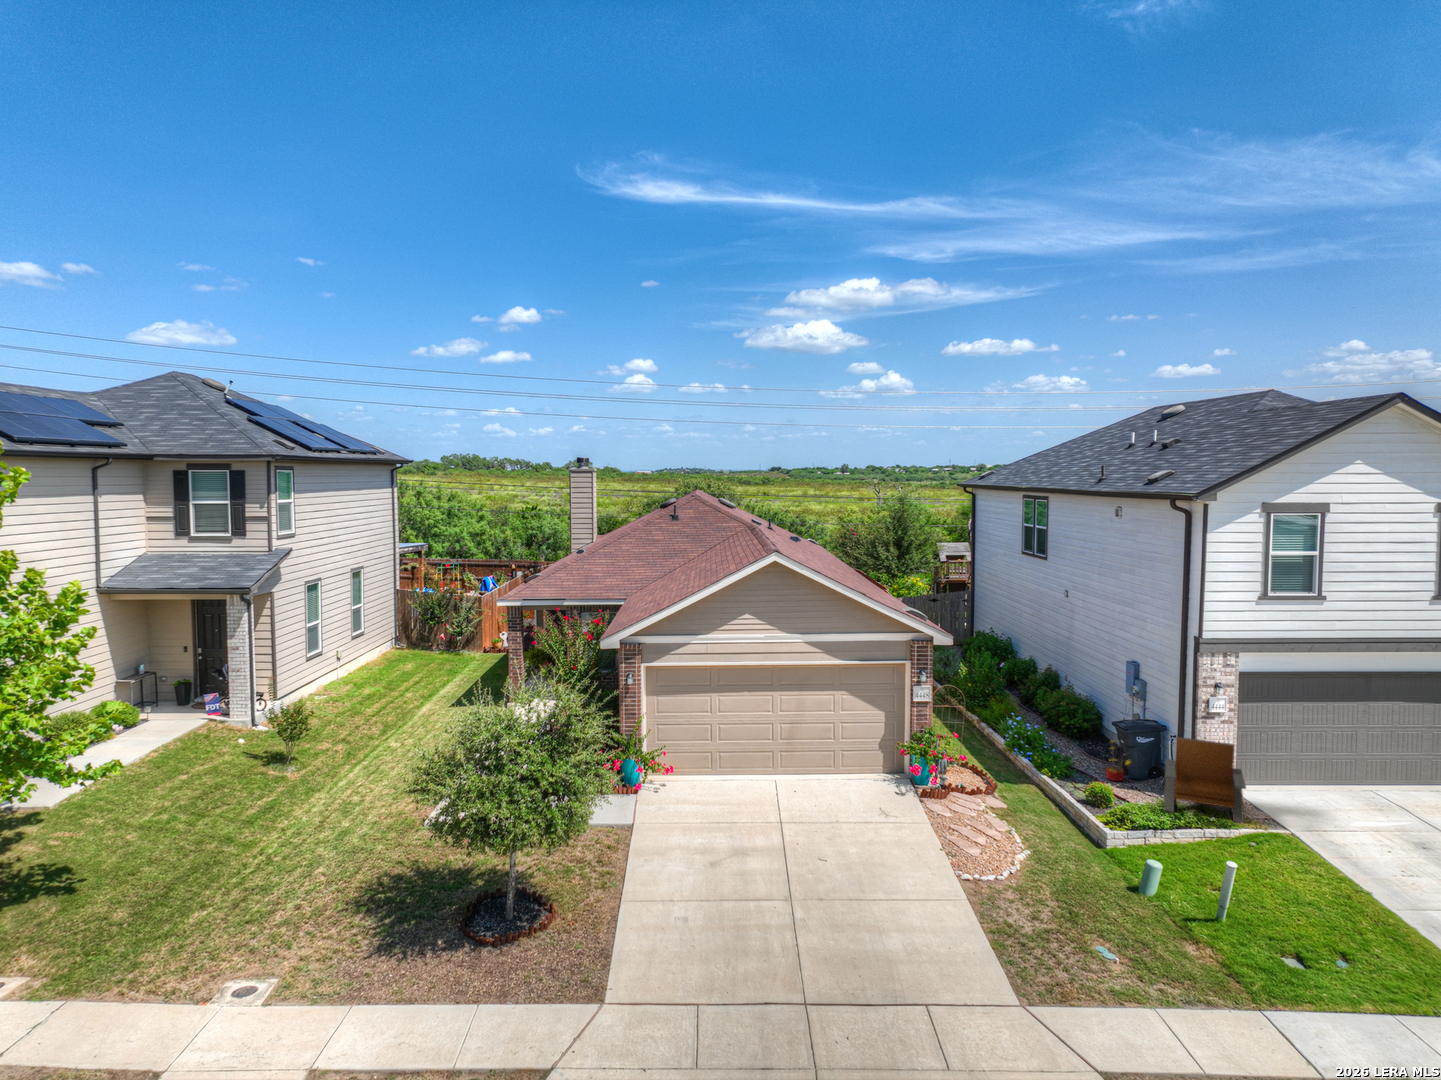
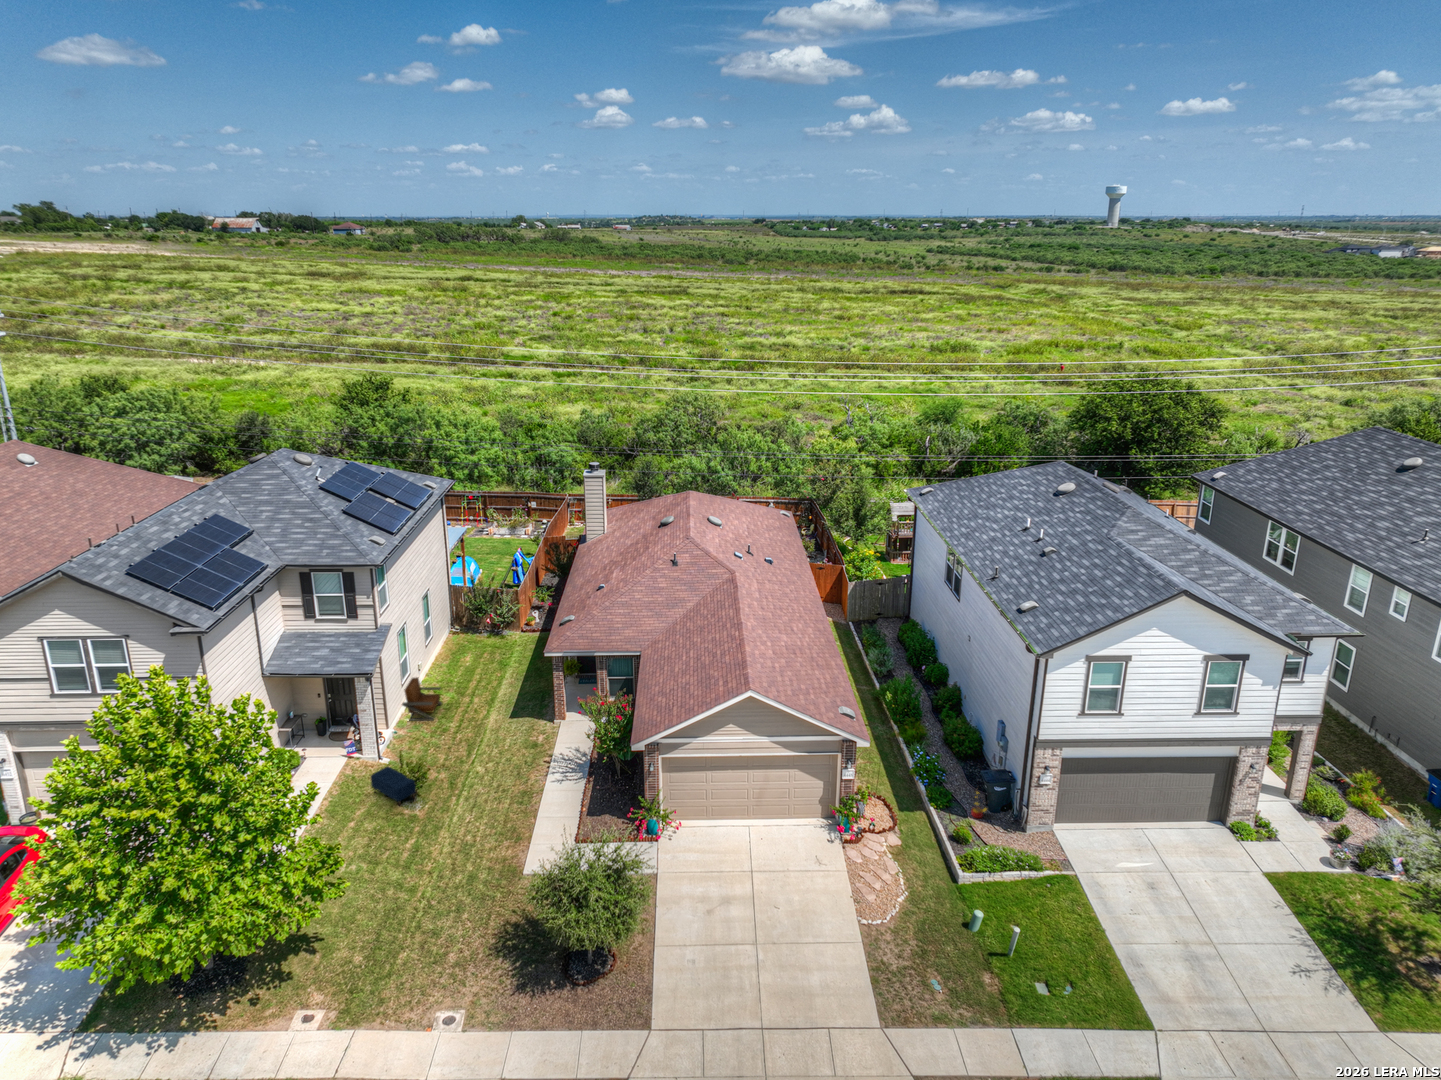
bench: none [228,720,291,767] -> present [371,767,416,806]
lounge chair: present [1164,737,1246,823] -> present [402,677,442,721]

